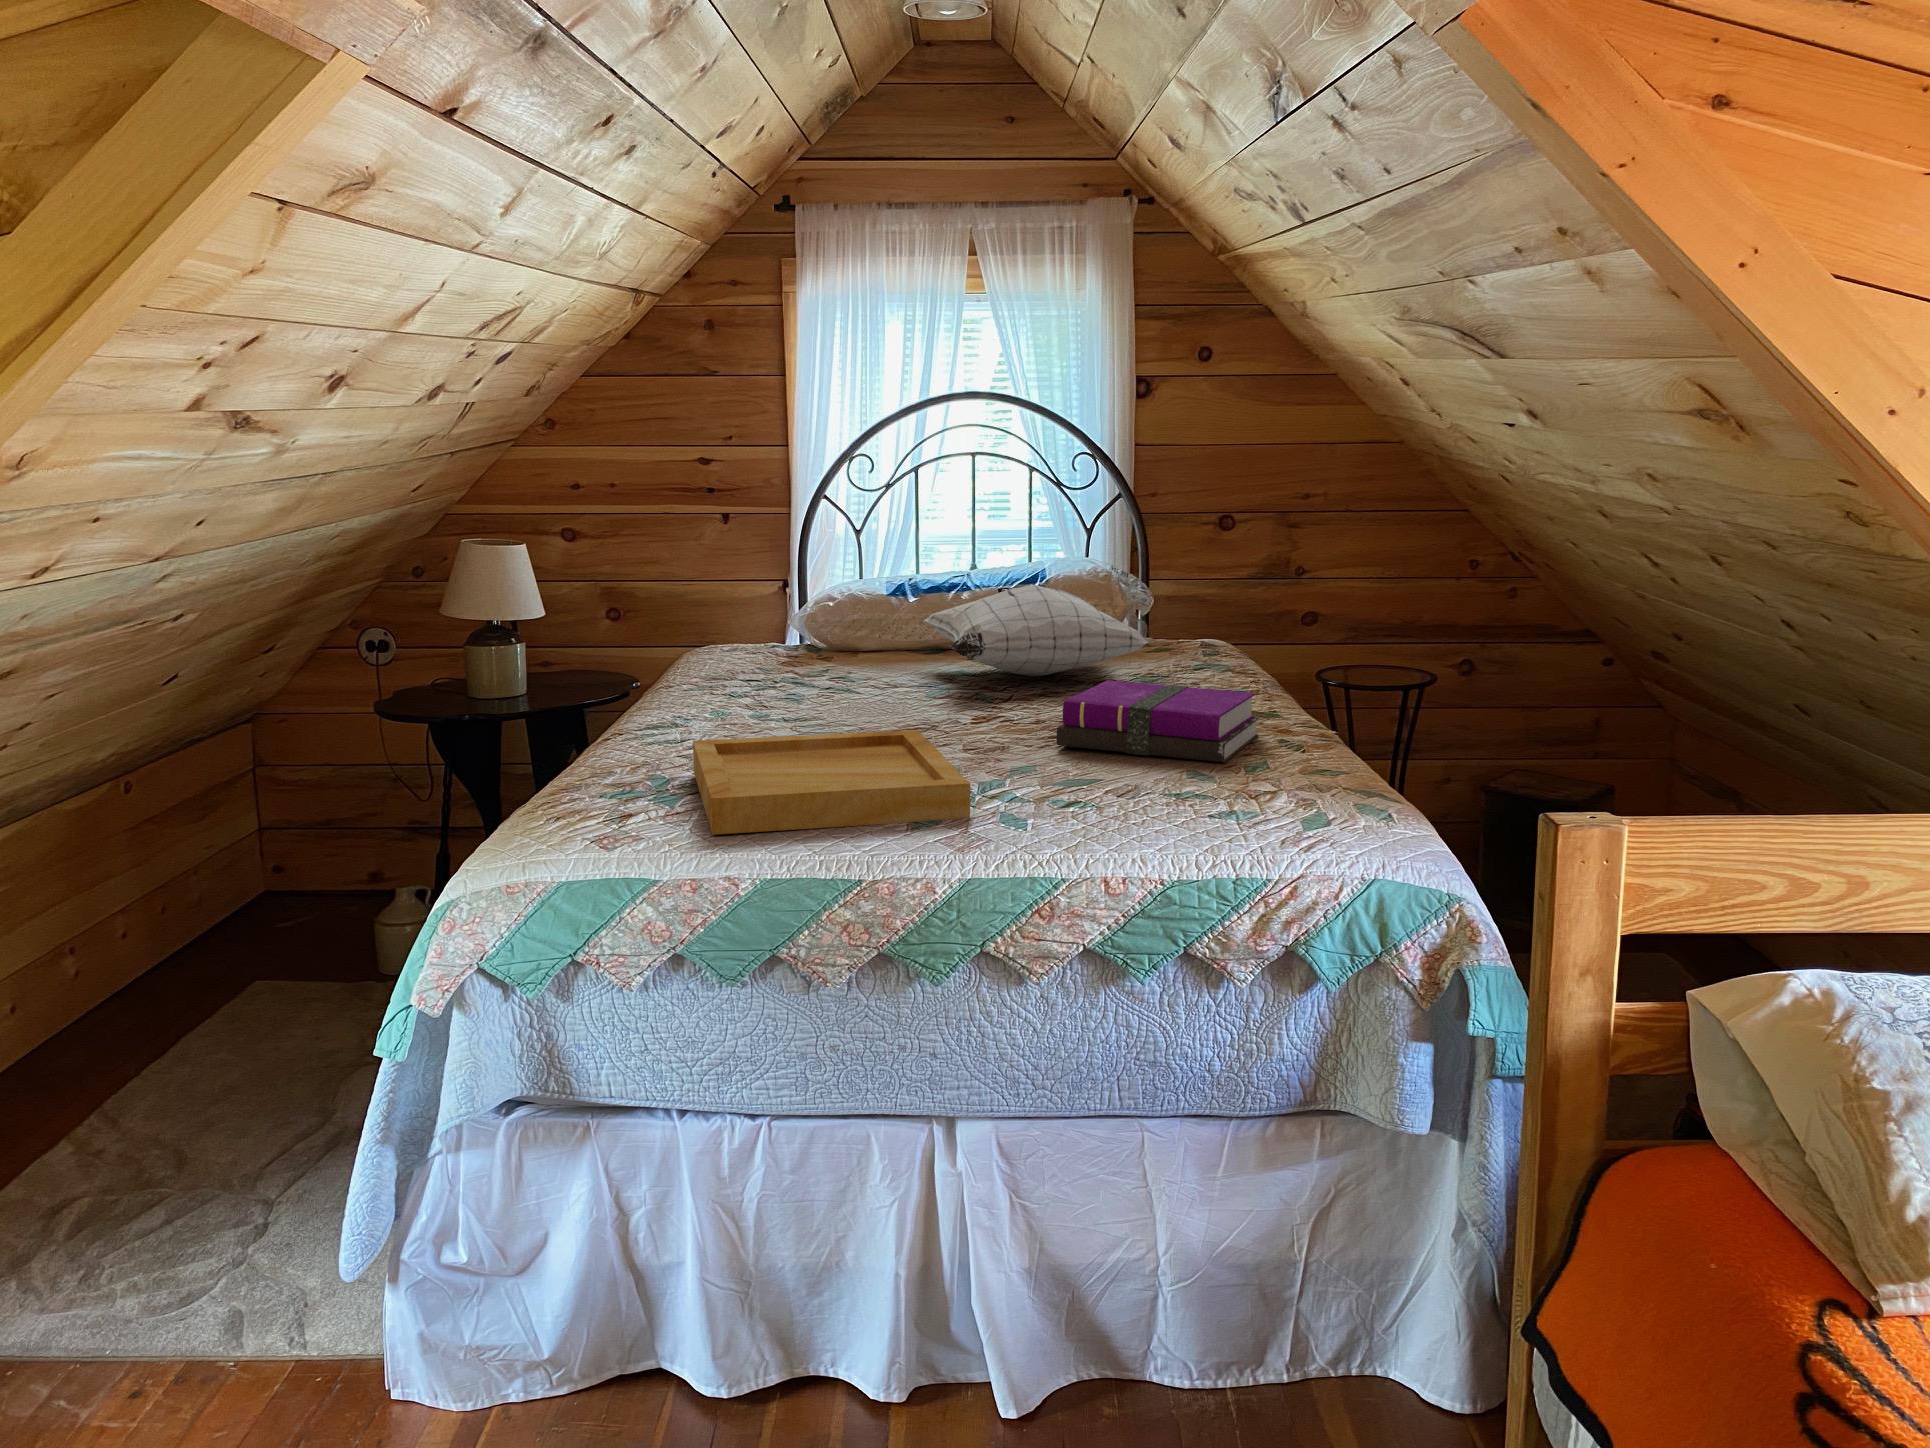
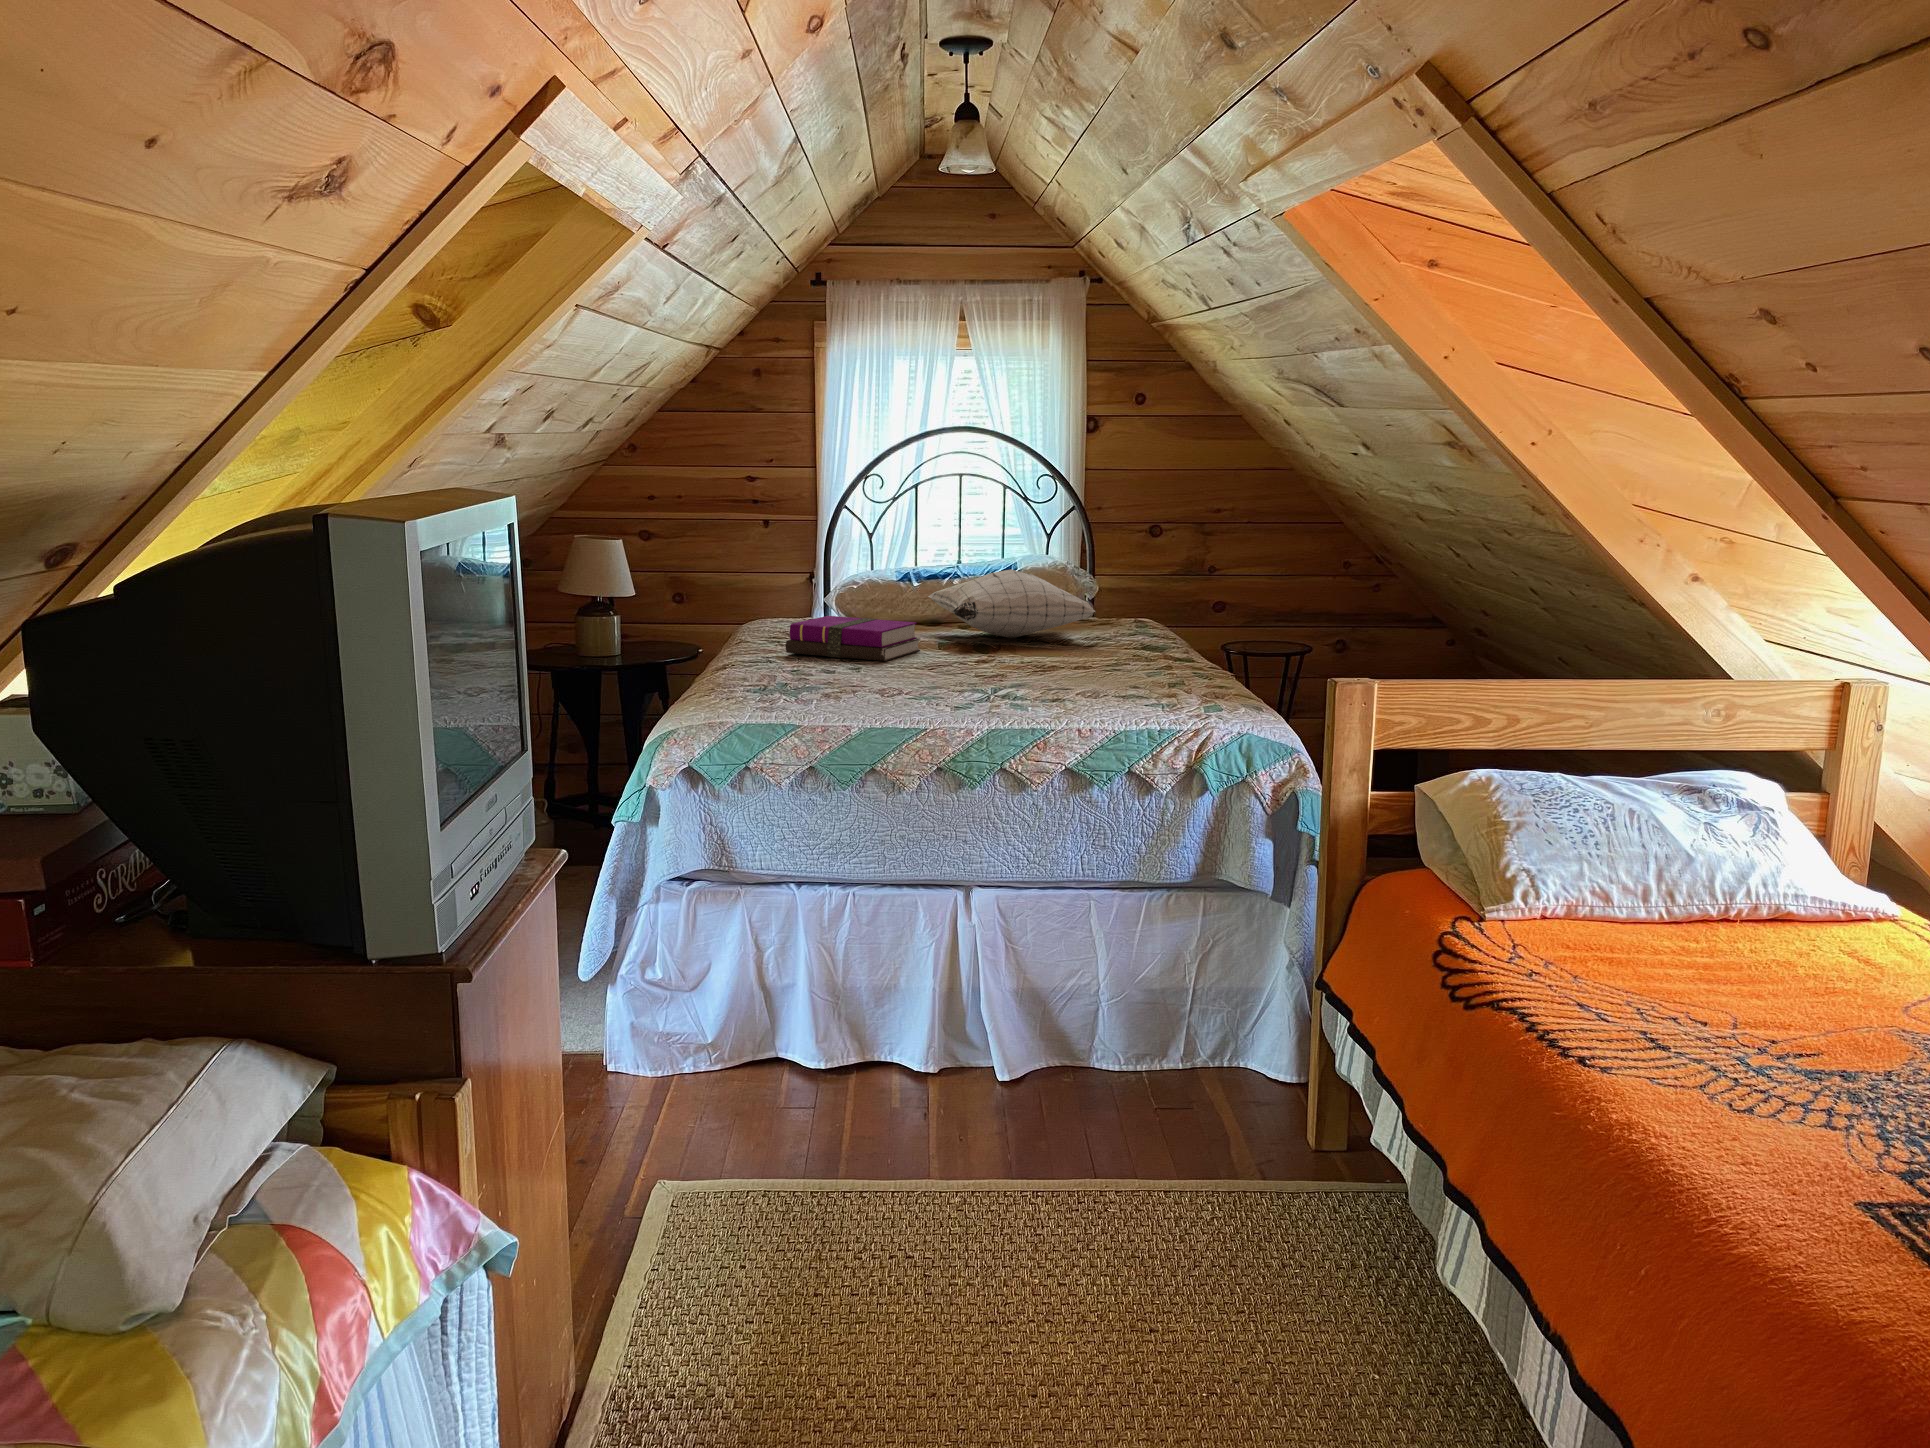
notebook: present [1056,680,1259,762] -> present [786,616,920,661]
tray: present [693,730,970,835] -> none [788,659,982,712]

